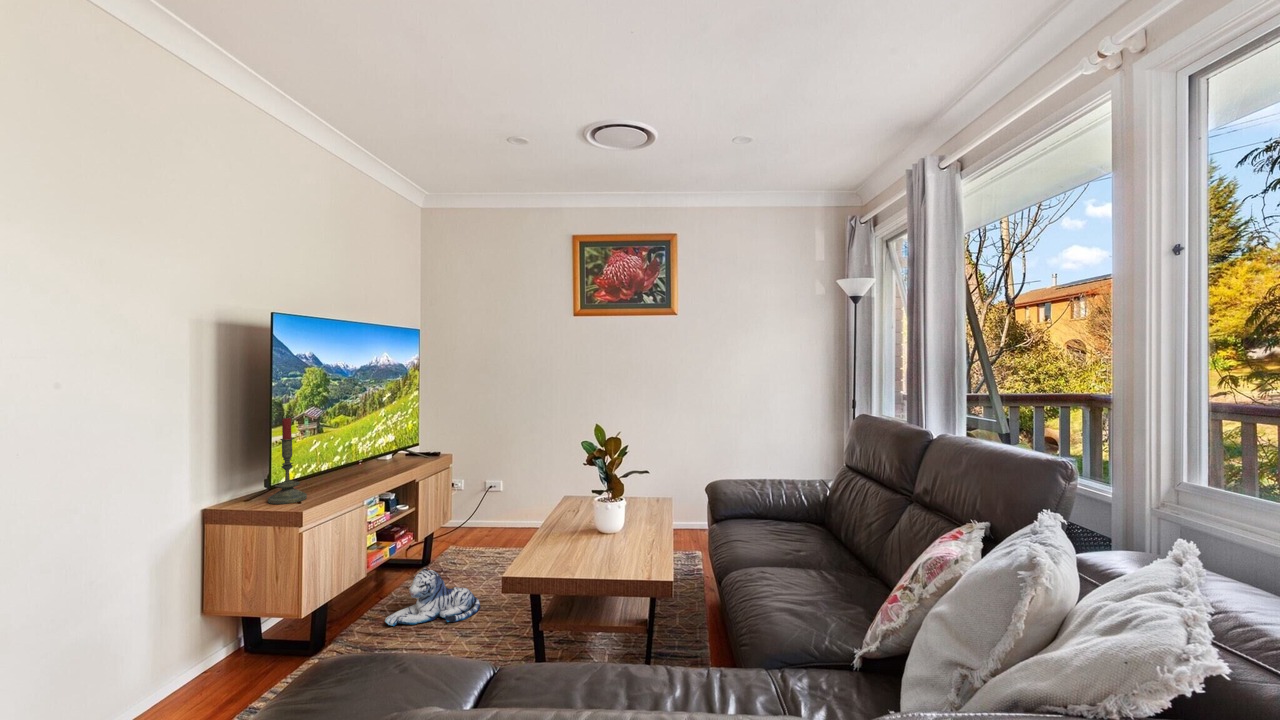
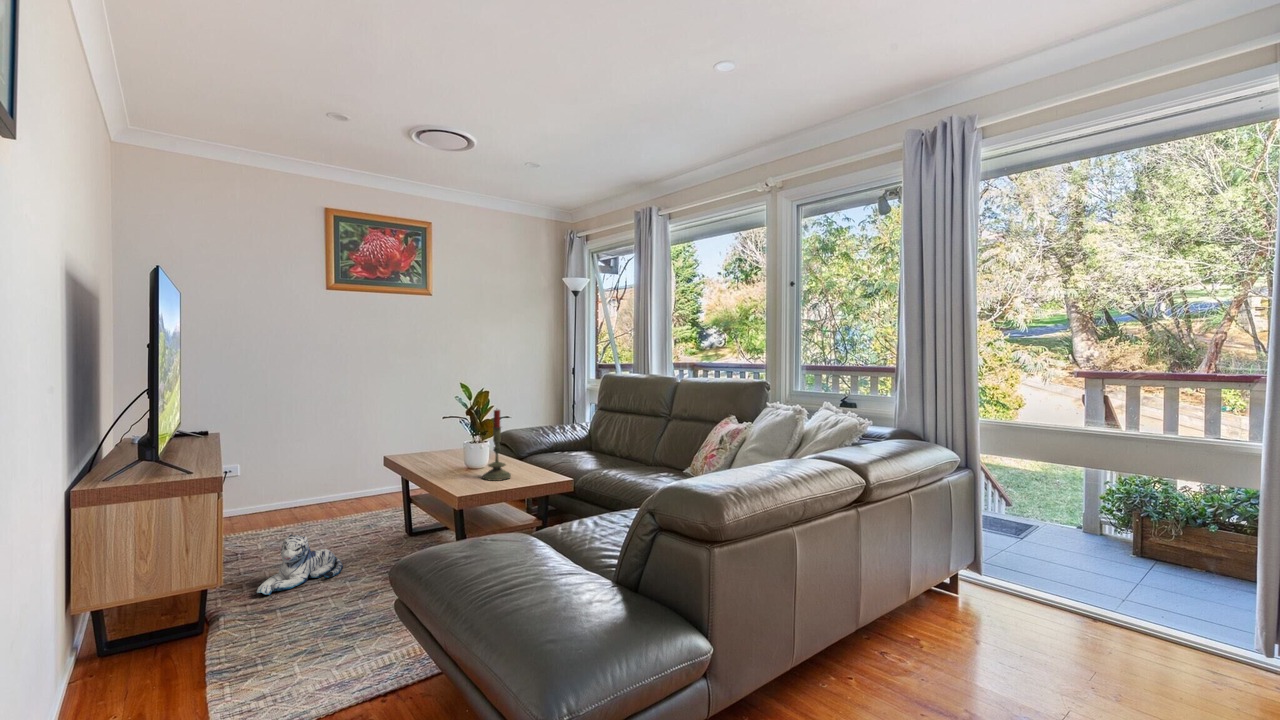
candle: present [268,415,307,504] -> present [483,410,511,481]

